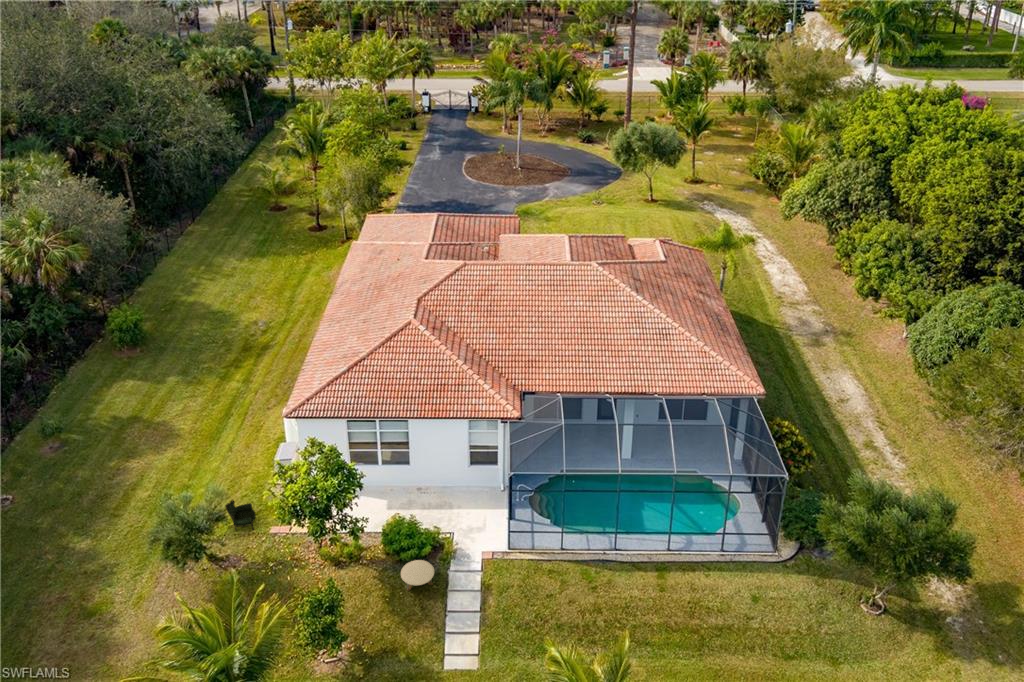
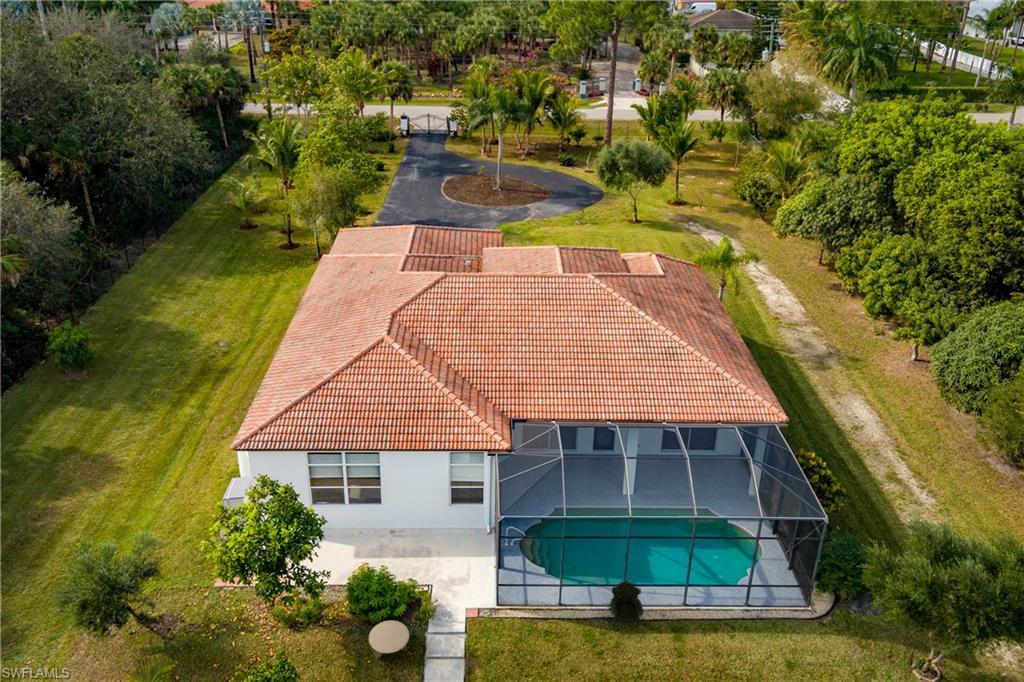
armchair: present [225,500,256,531] -> present [610,580,643,628]

